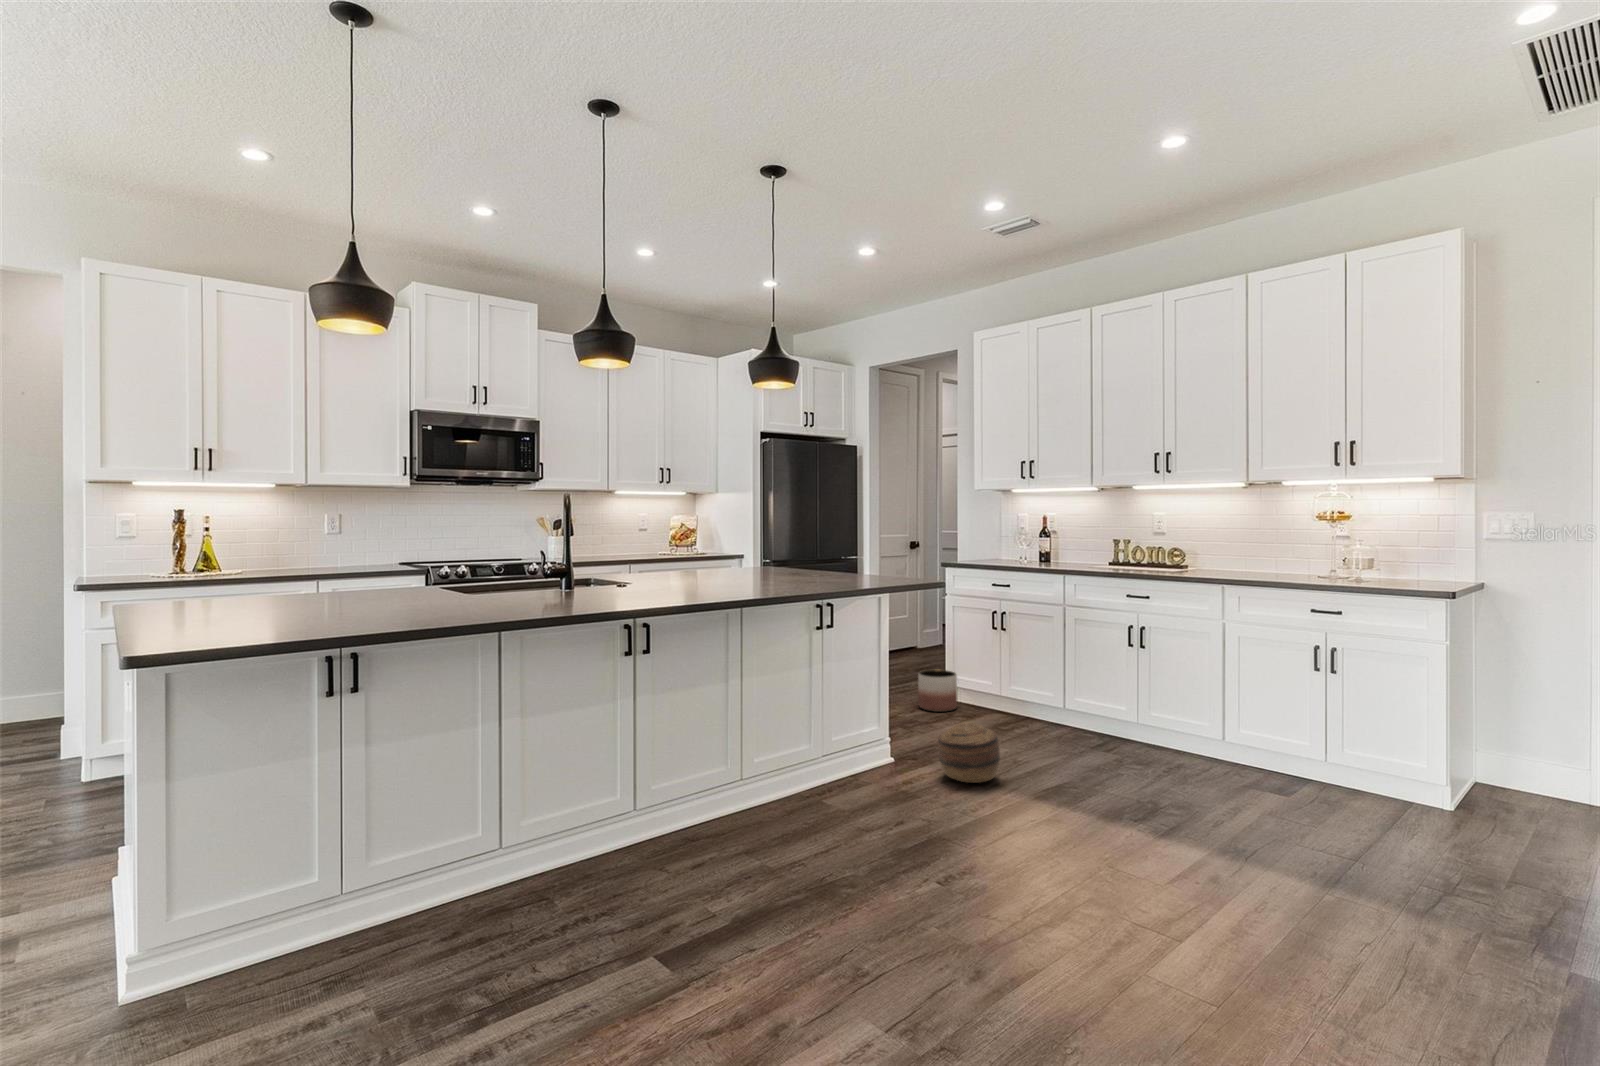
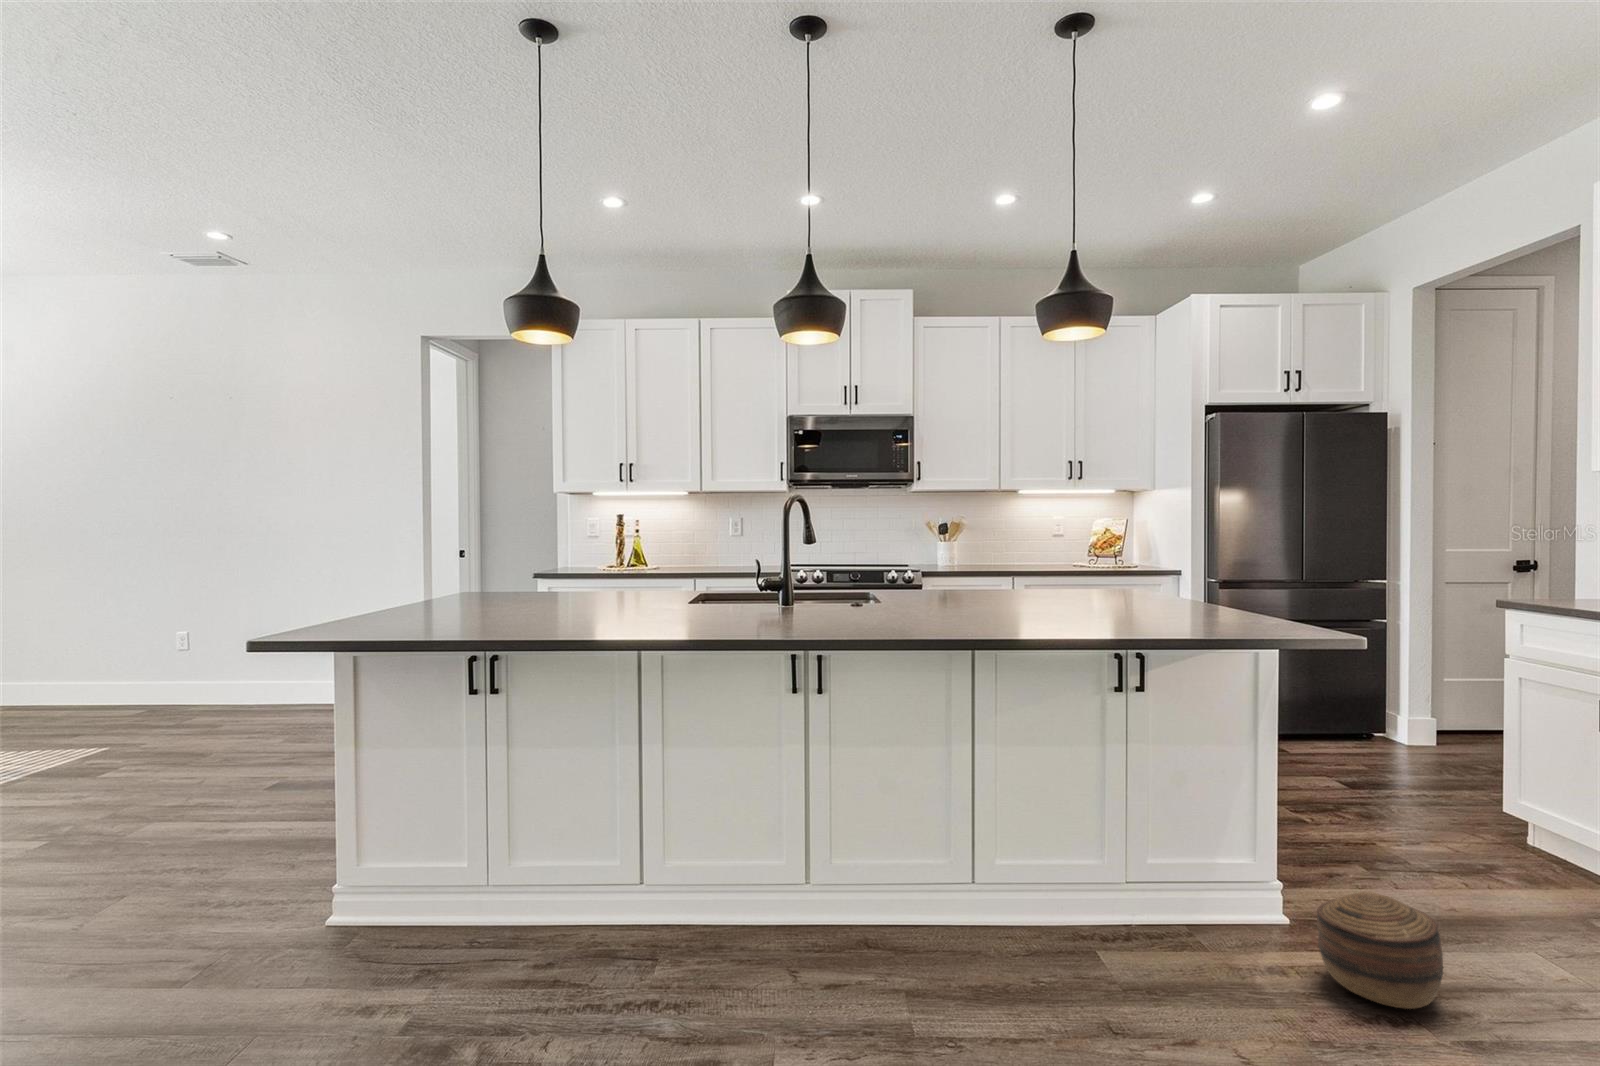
planter: present [918,670,957,712] -> none [1406,782,1486,860]

